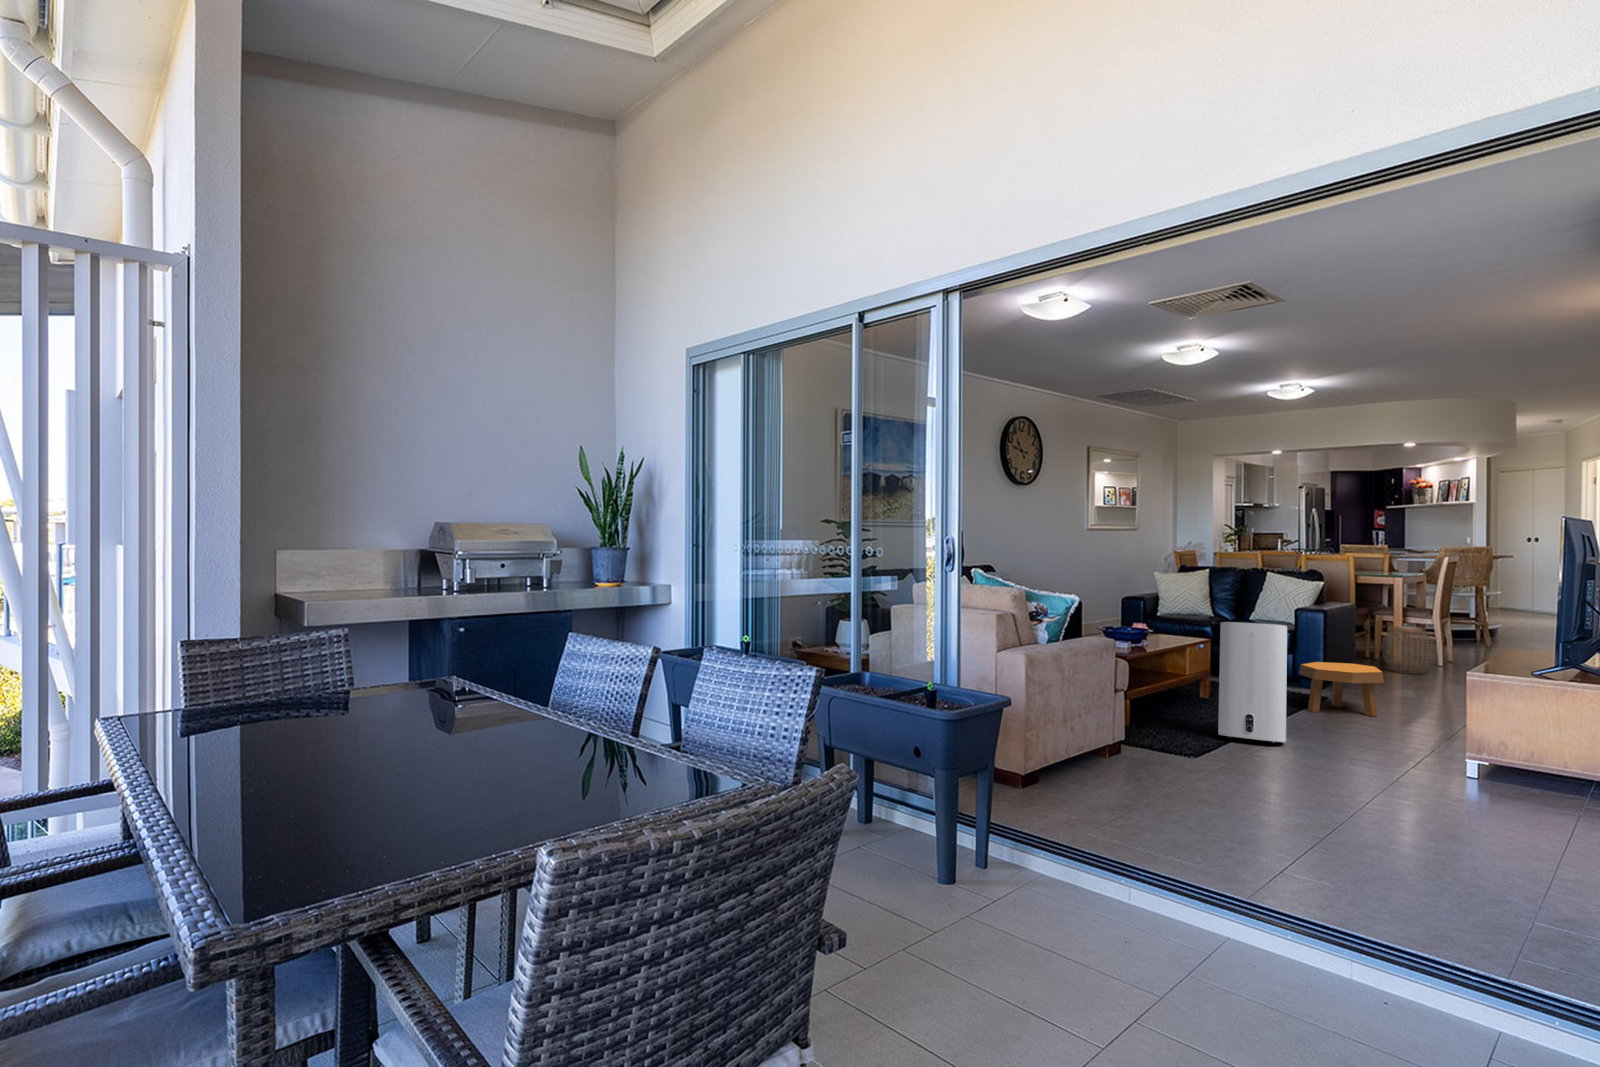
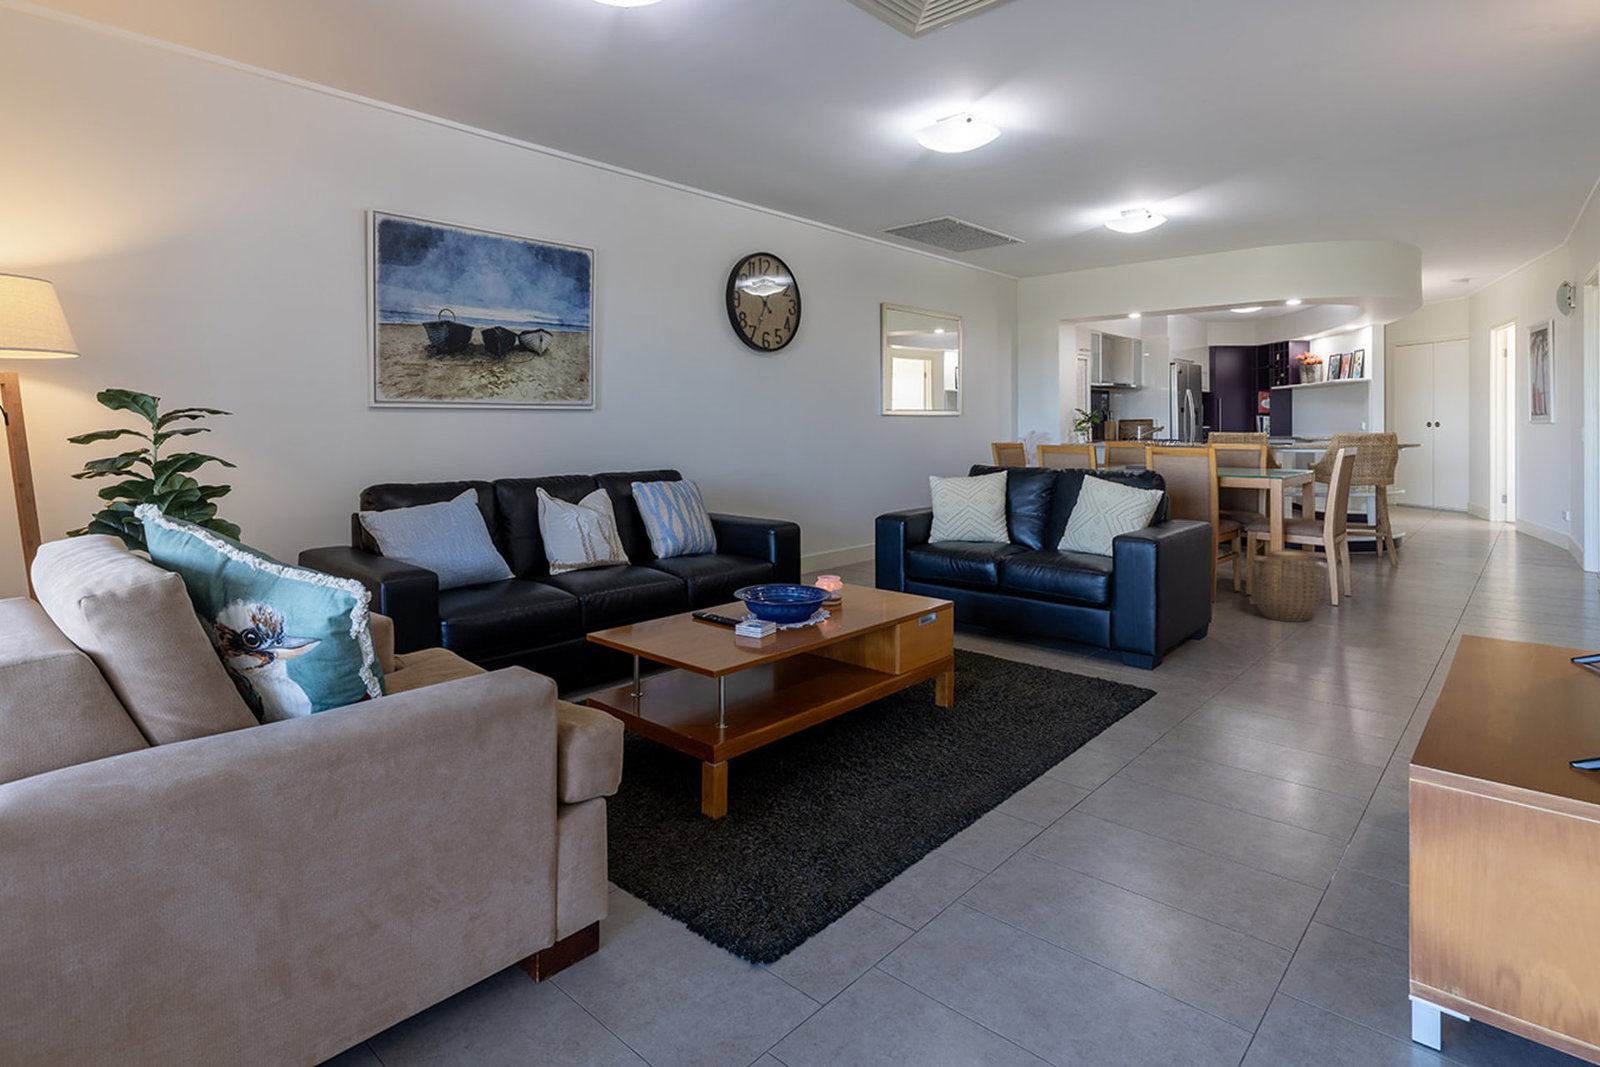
air purifier: present [1218,622,1287,743] -> none [885,605,1027,882]
footstool: present [1299,662,1384,716] -> none [1098,638,1240,746]

